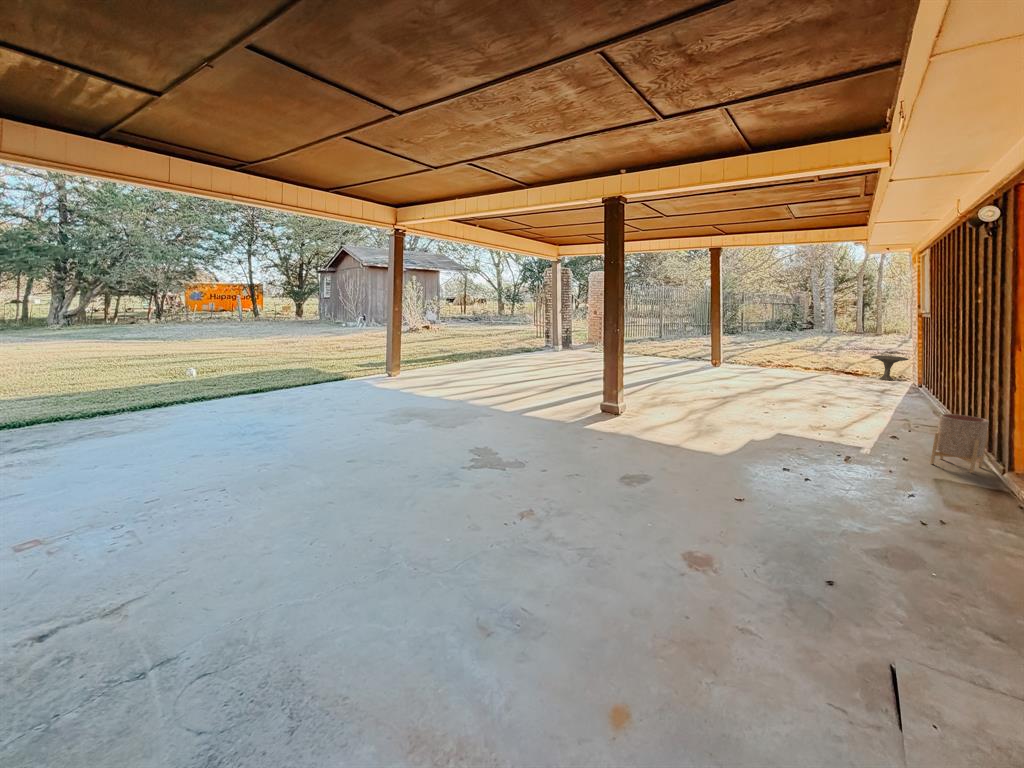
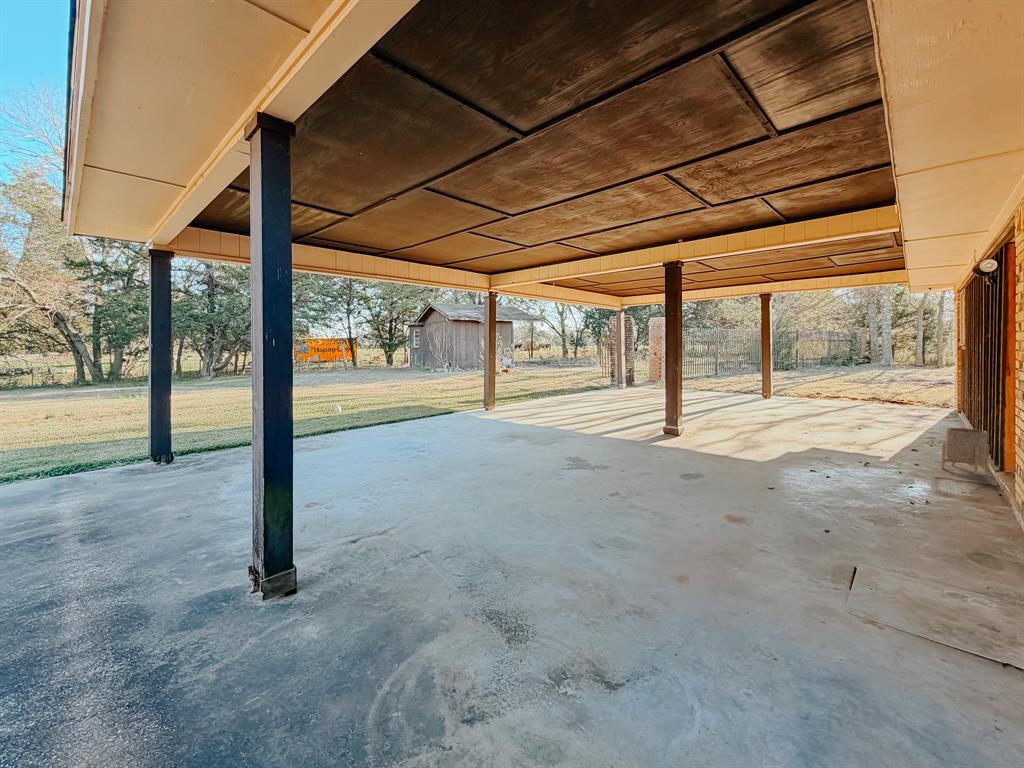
side table: present [871,355,909,380] -> none [914,385,954,408]

